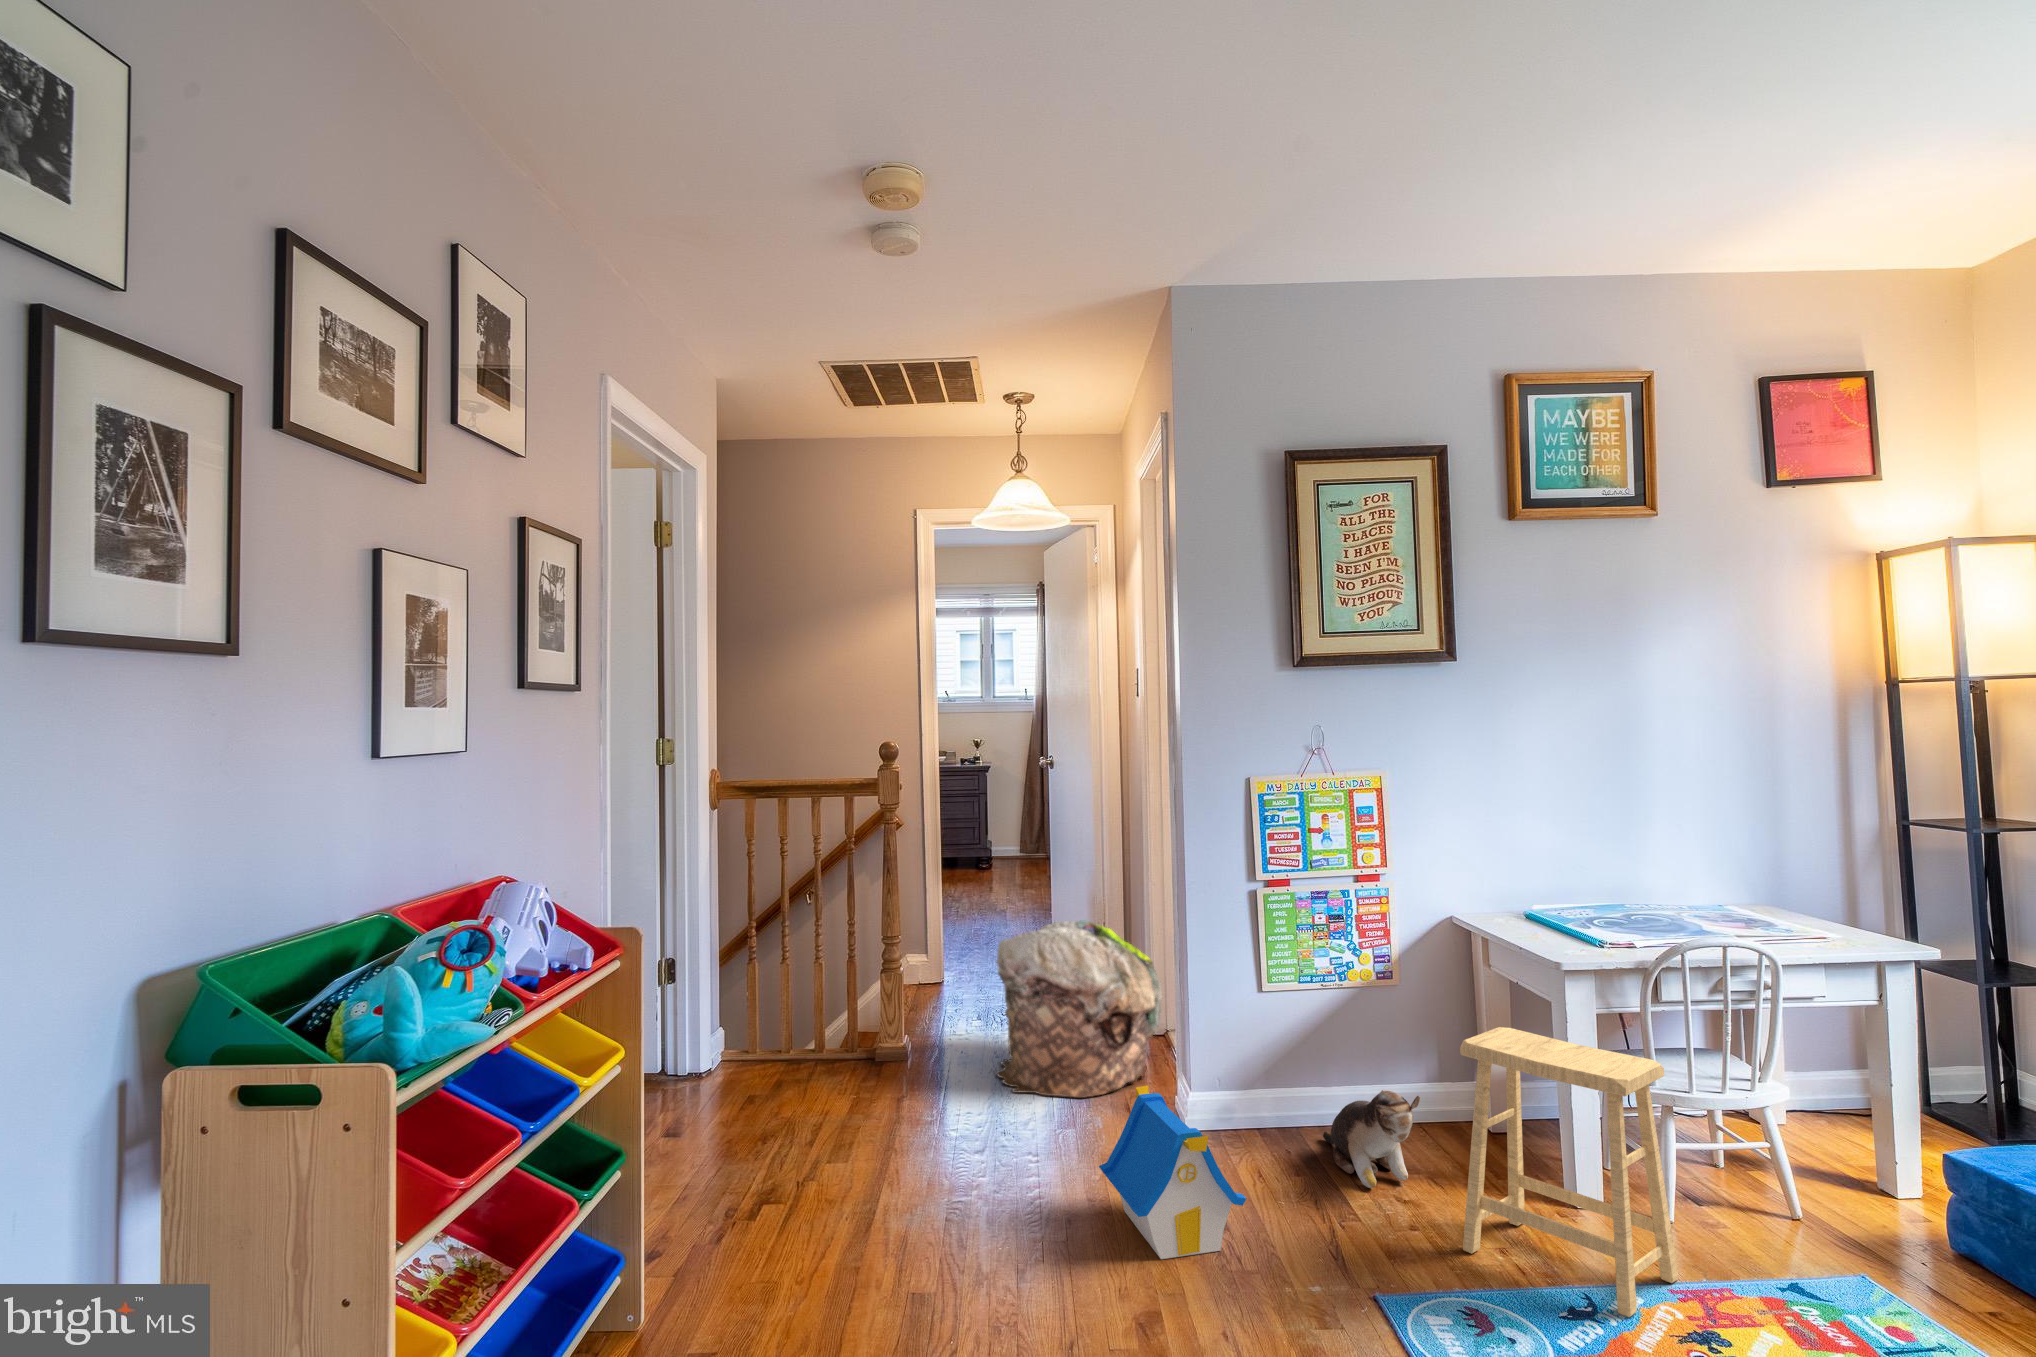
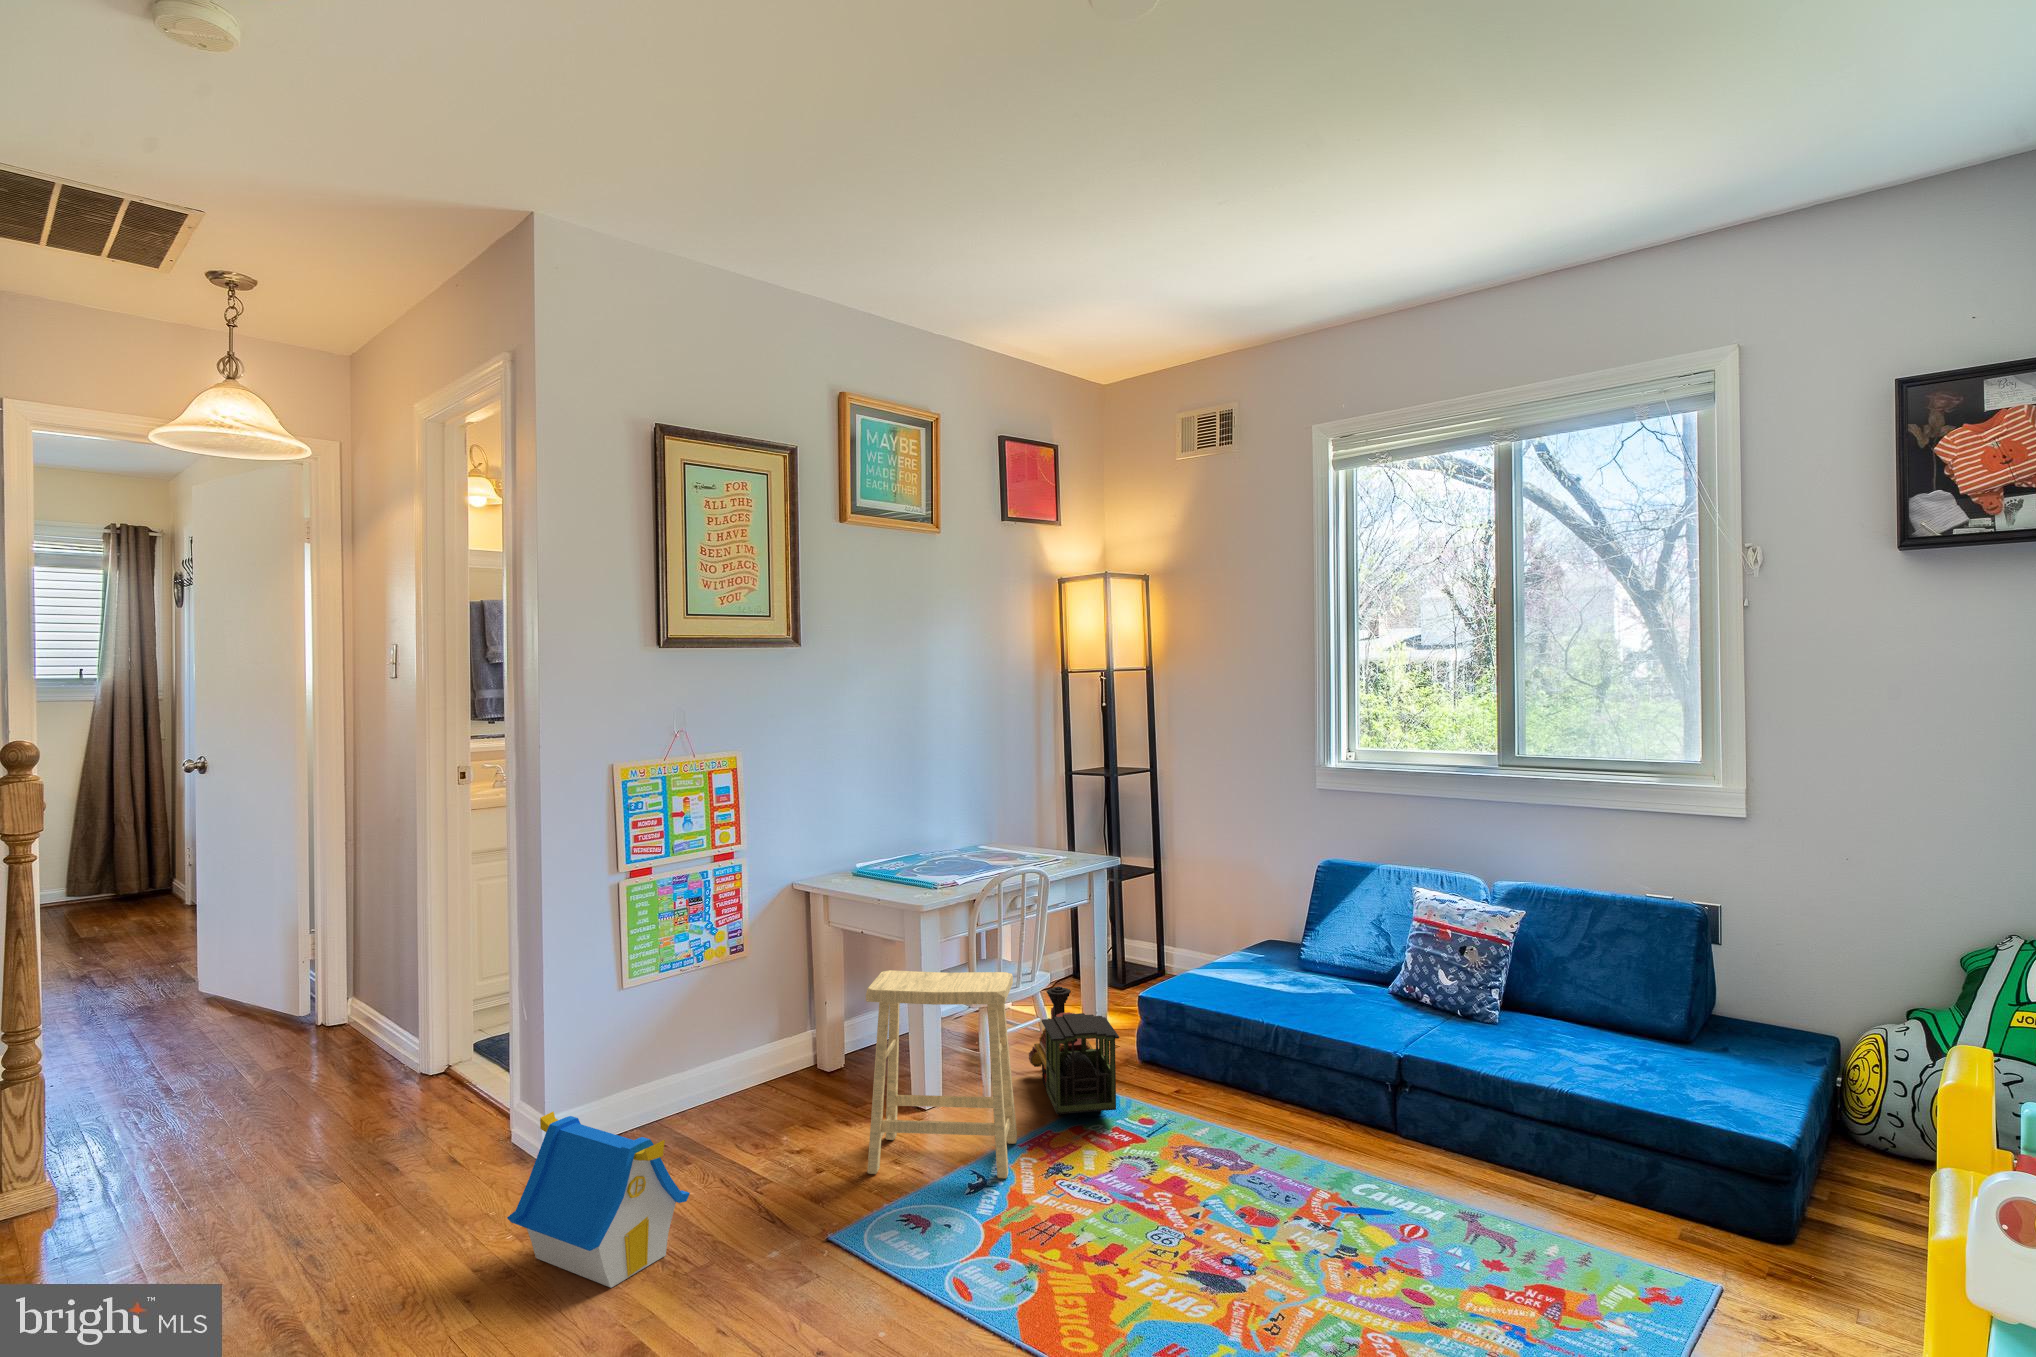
laundry basket: present [996,921,1162,1098] -> none [237,948,483,1181]
plush toy: present [1323,1090,1420,1188] -> none [691,1050,811,1150]
toy train: none [1736,1103,1854,1292] -> present [1029,986,1119,1115]

